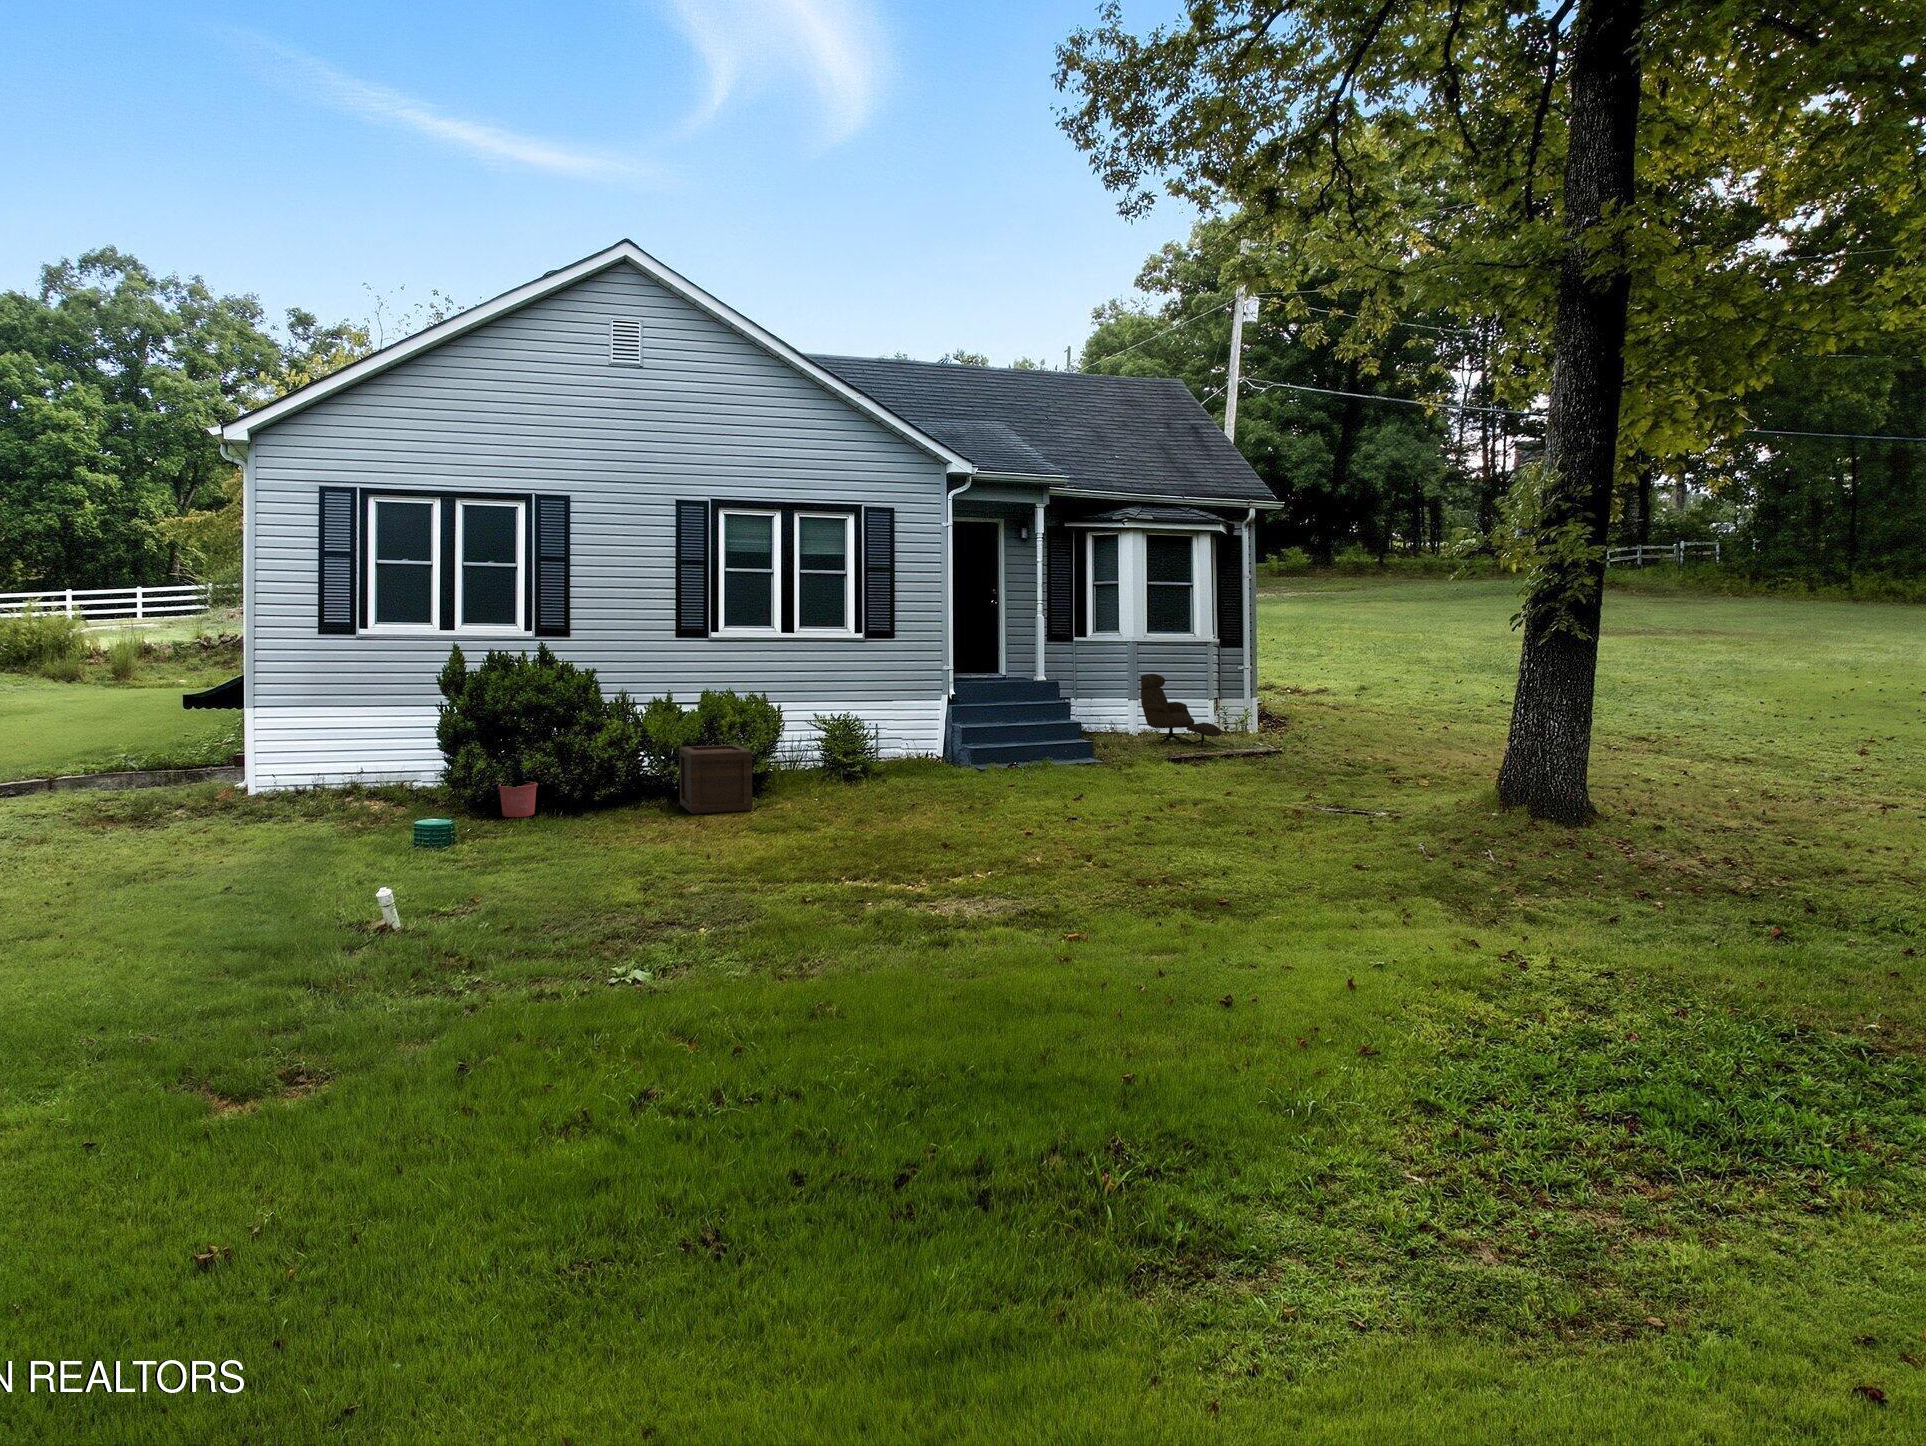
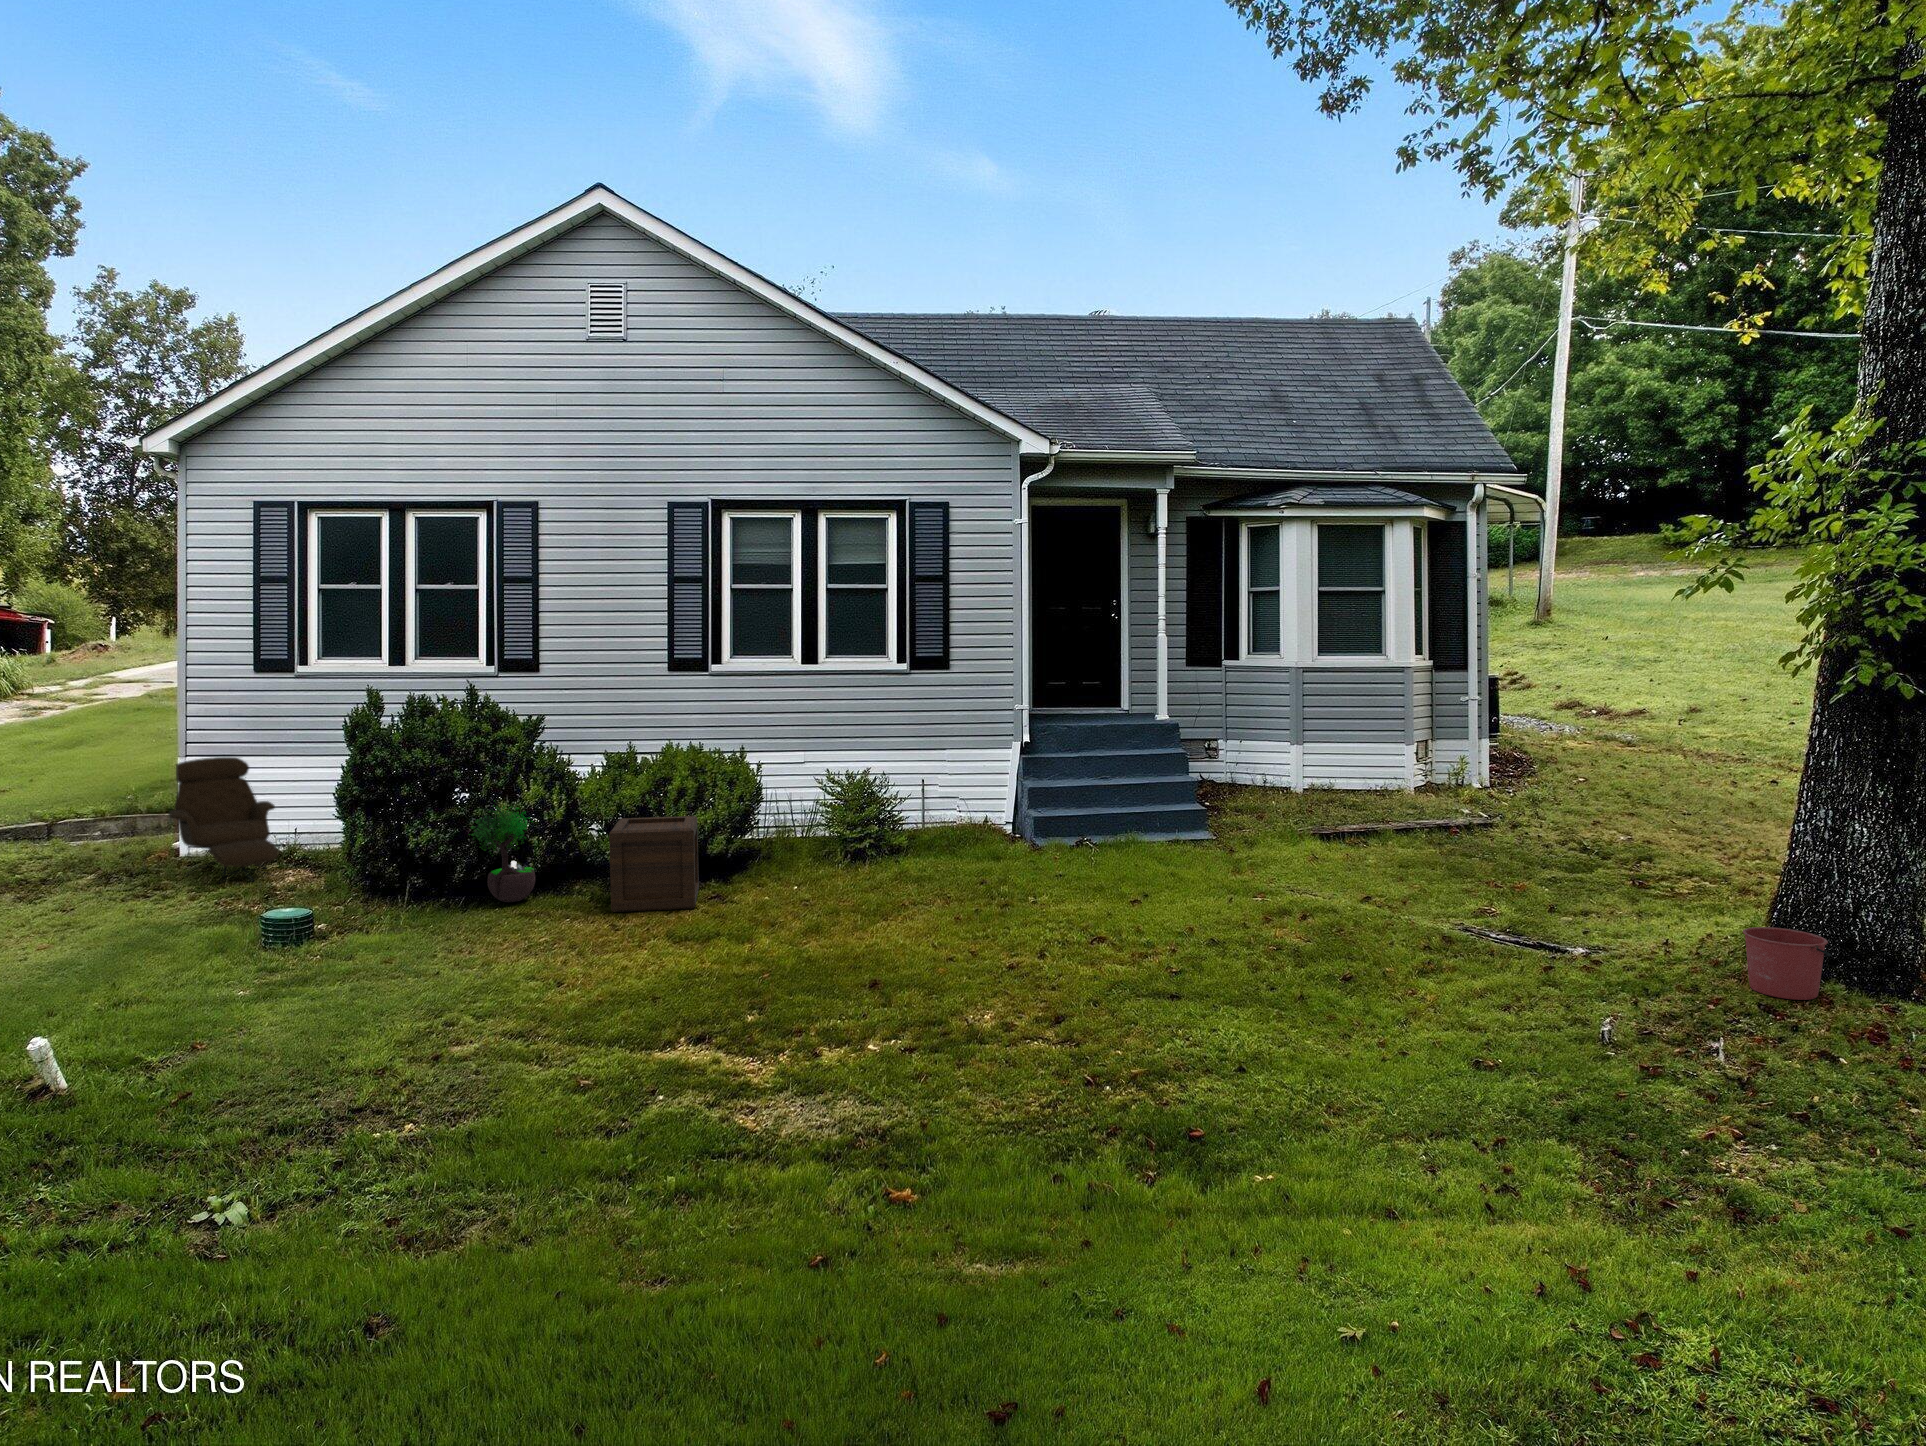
lounge chair: present [1141,674,1222,747] -> present [169,757,279,883]
potted tree: none [571,732,621,812] -> present [469,800,535,902]
bucket: present [497,782,538,817] -> present [1743,927,1831,1000]

